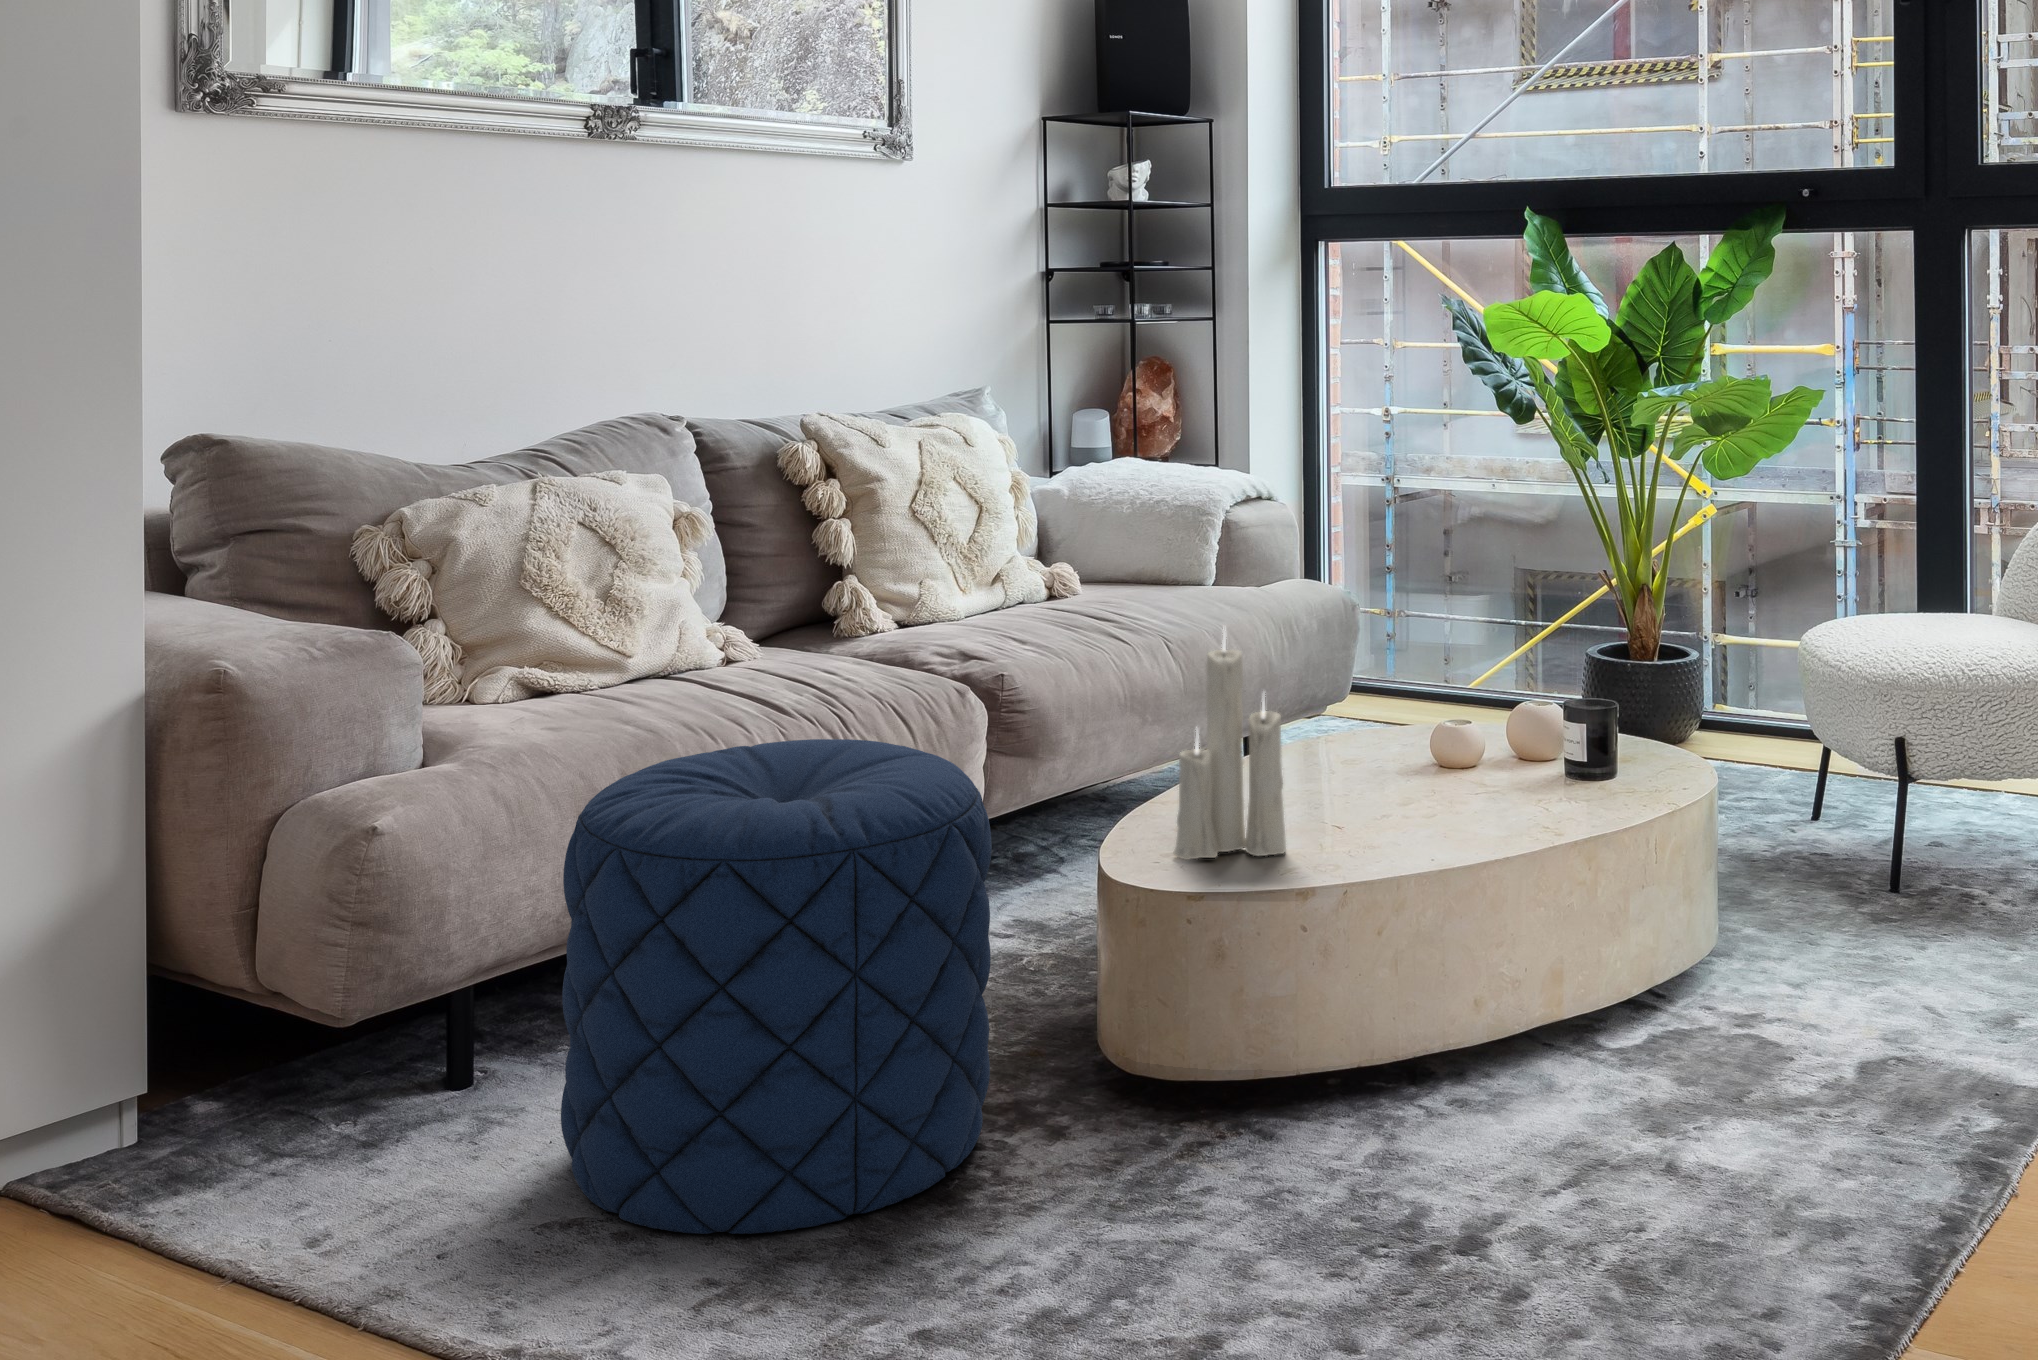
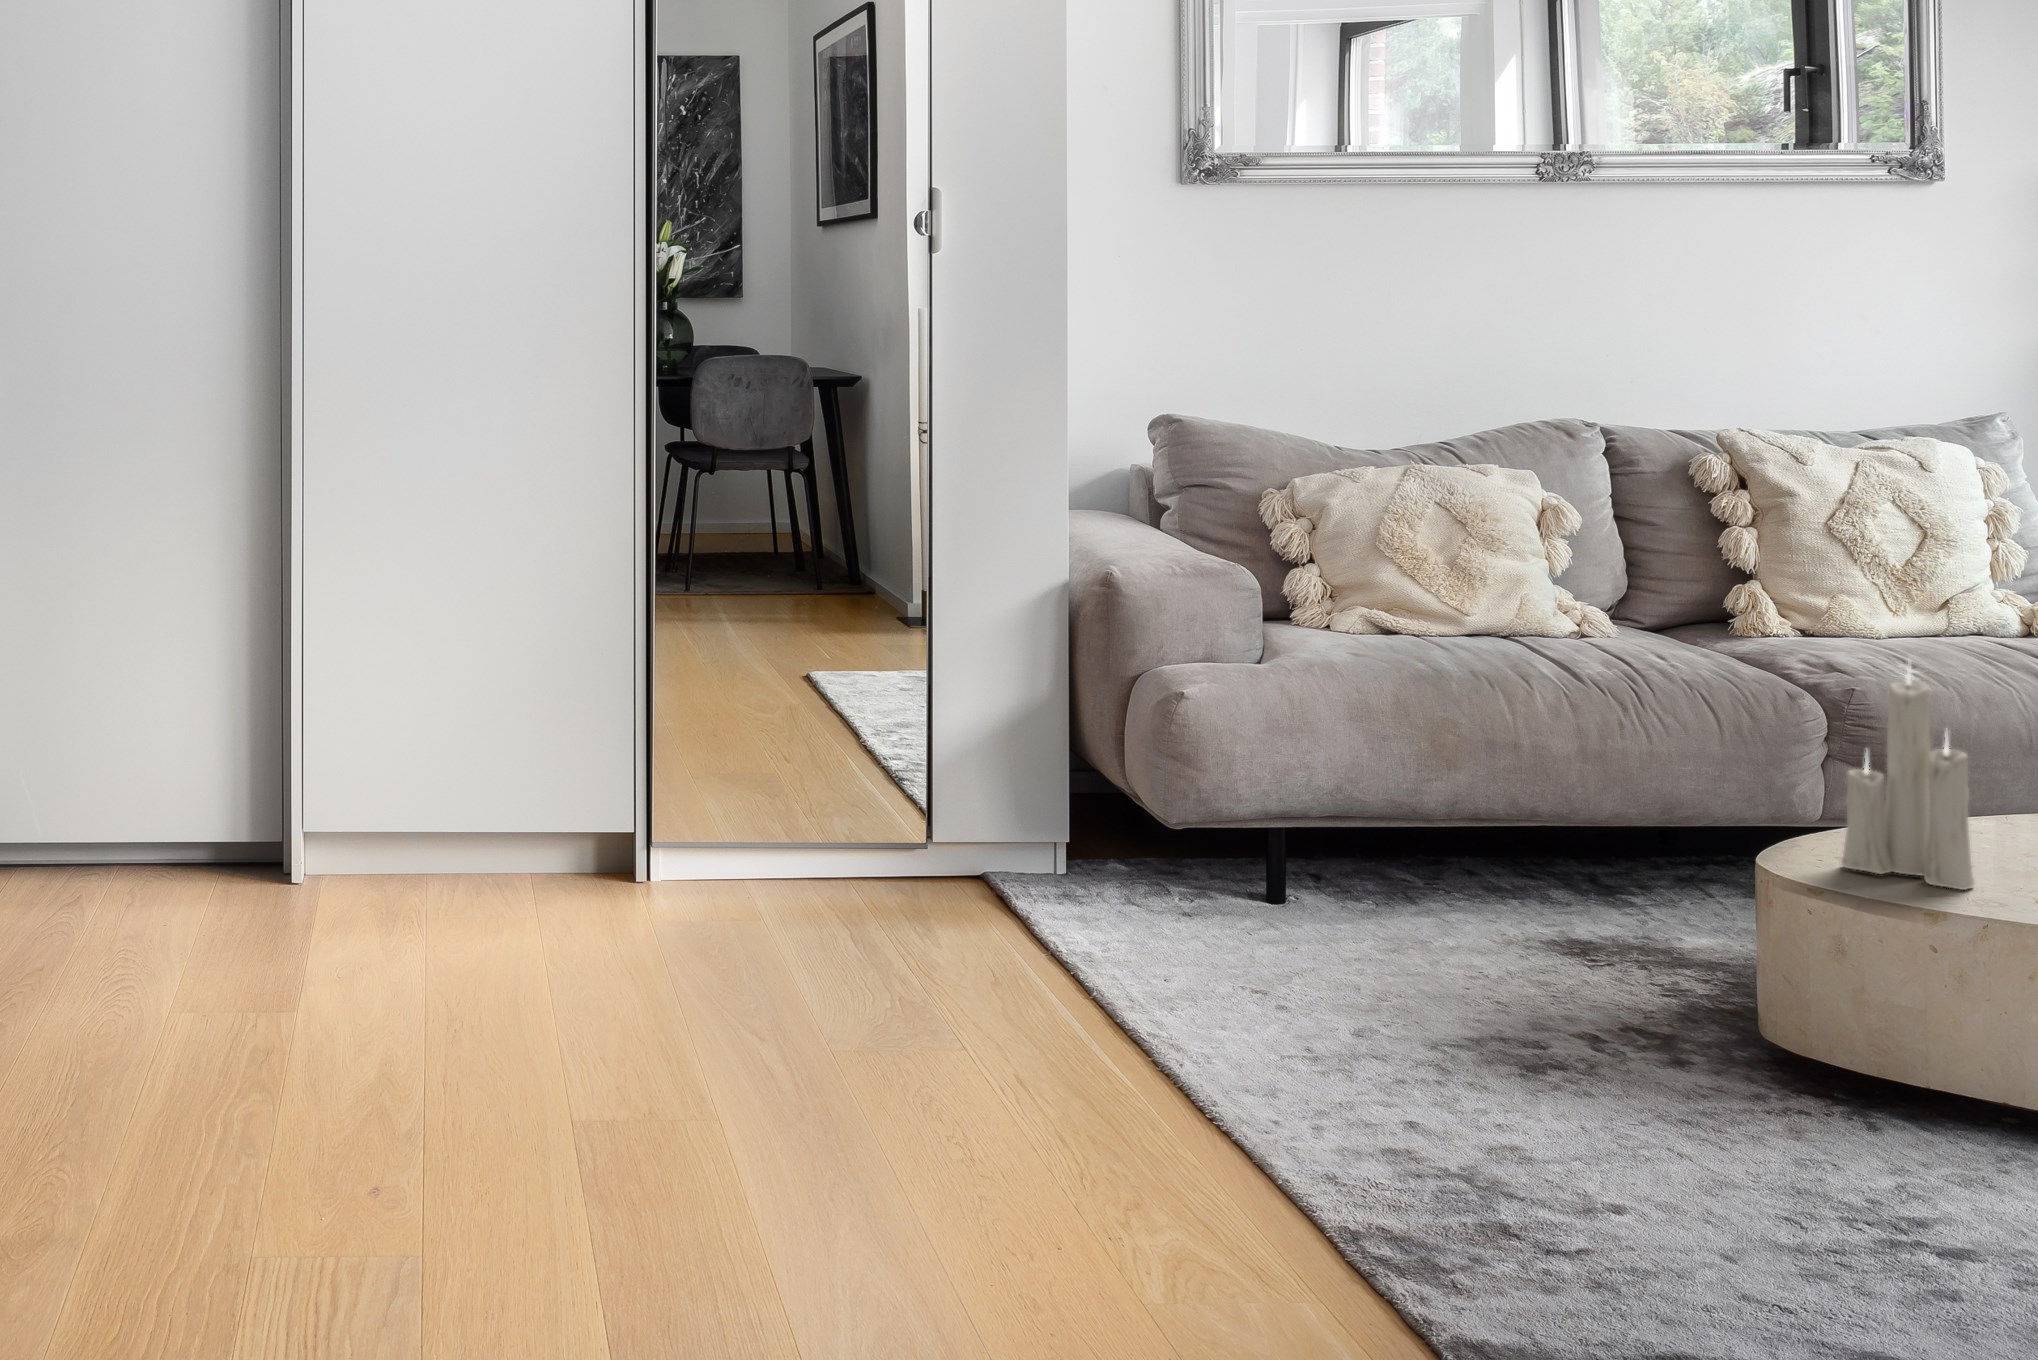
pouf: present [561,739,992,1234] -> none [1270,685,1623,1051]

